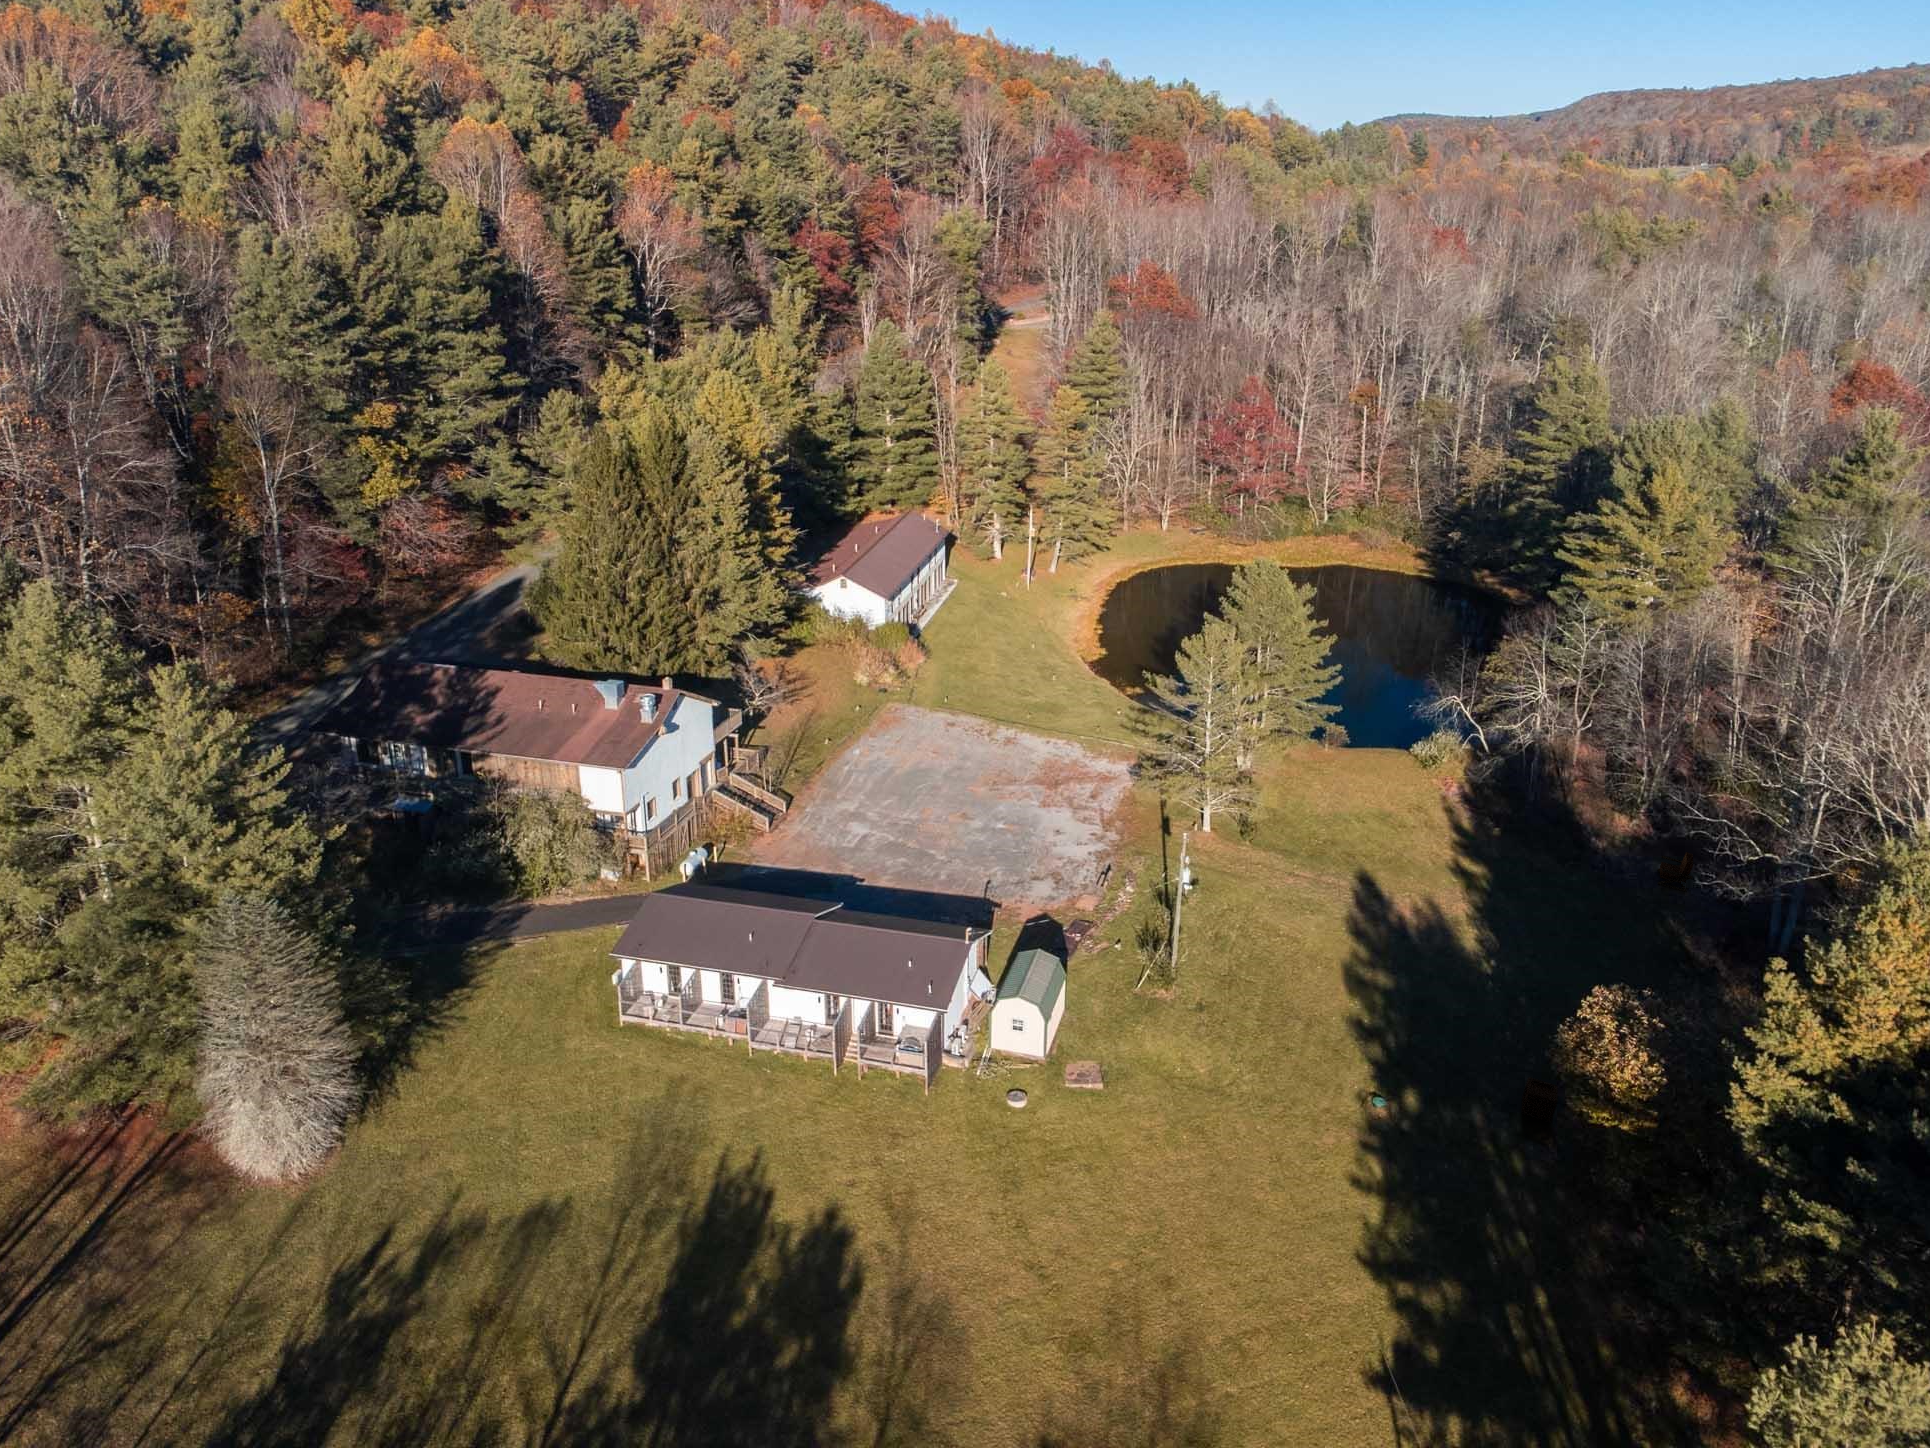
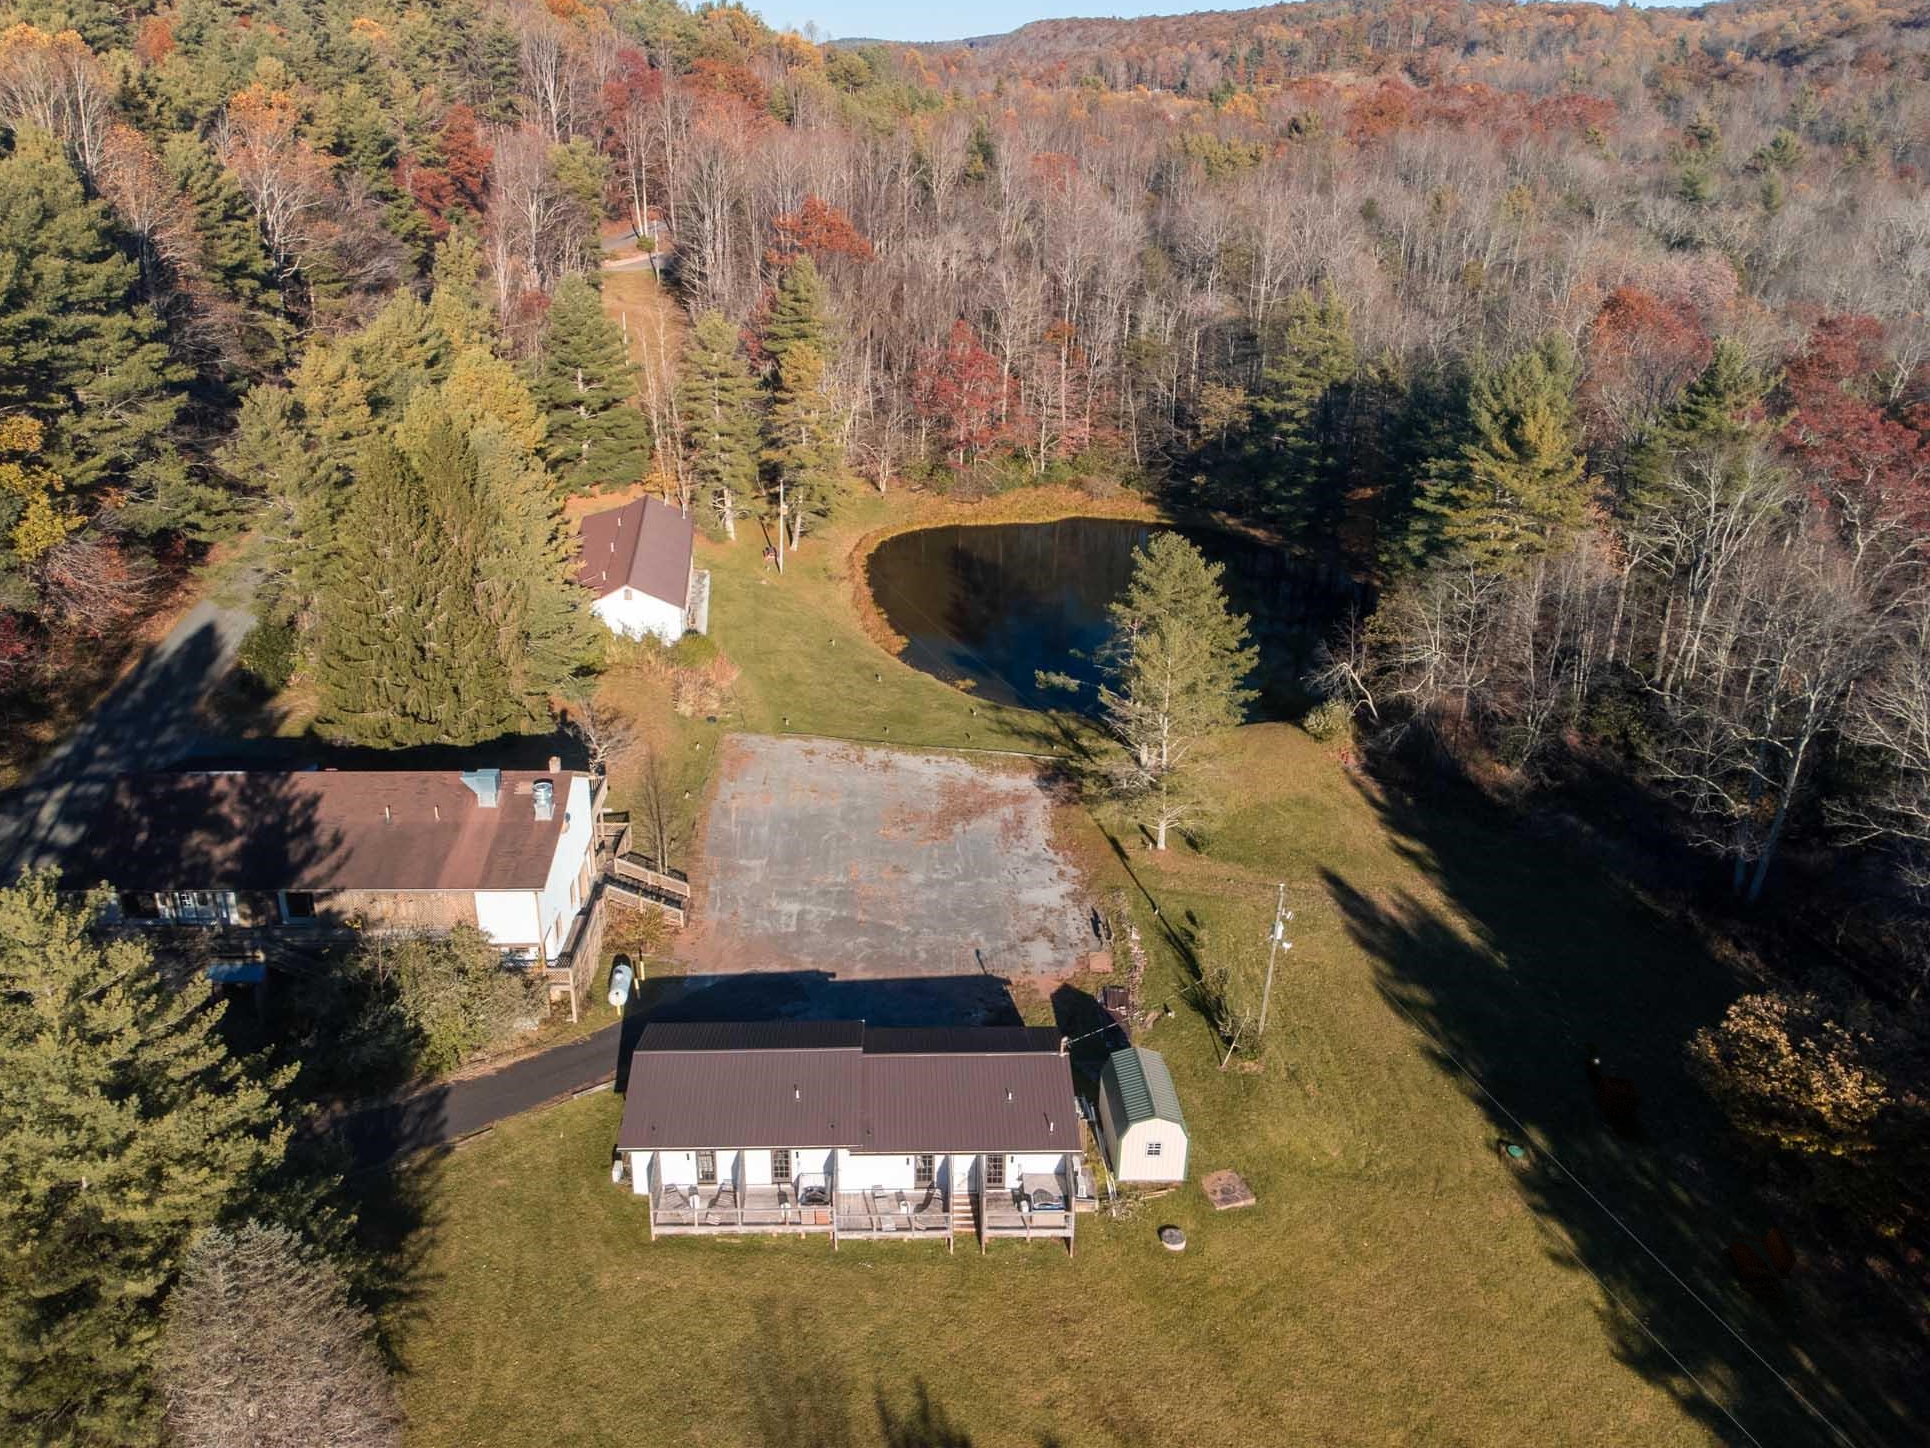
lounge chair: present [1657,852,1694,892] -> present [1723,1228,1797,1299]
potted tree: none [1523,1045,1543,1078] -> present [1584,1041,1601,1072]

